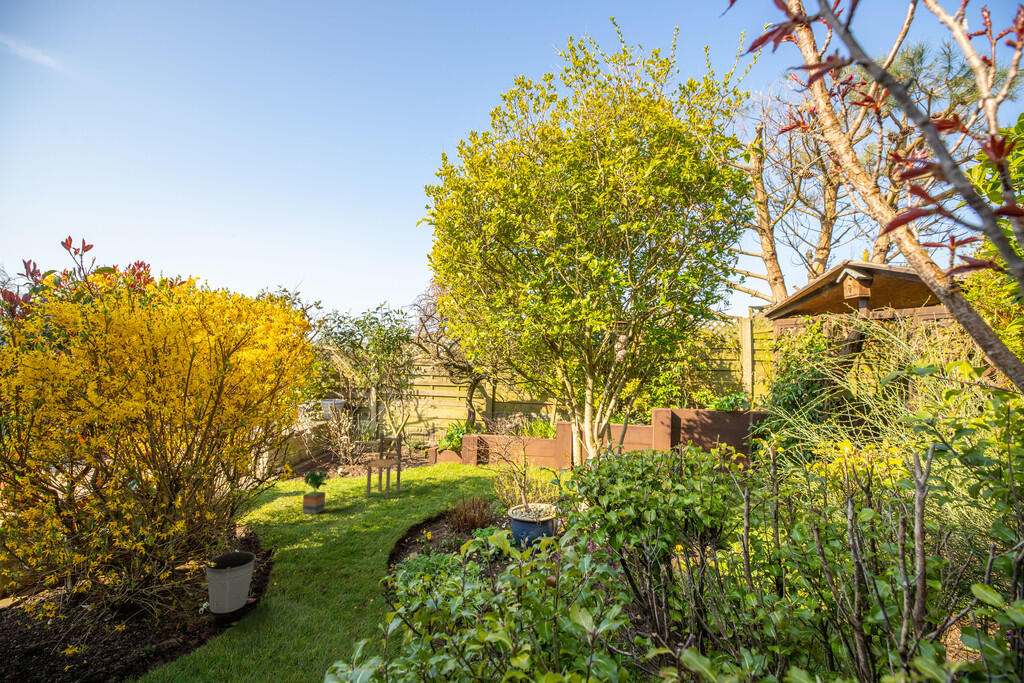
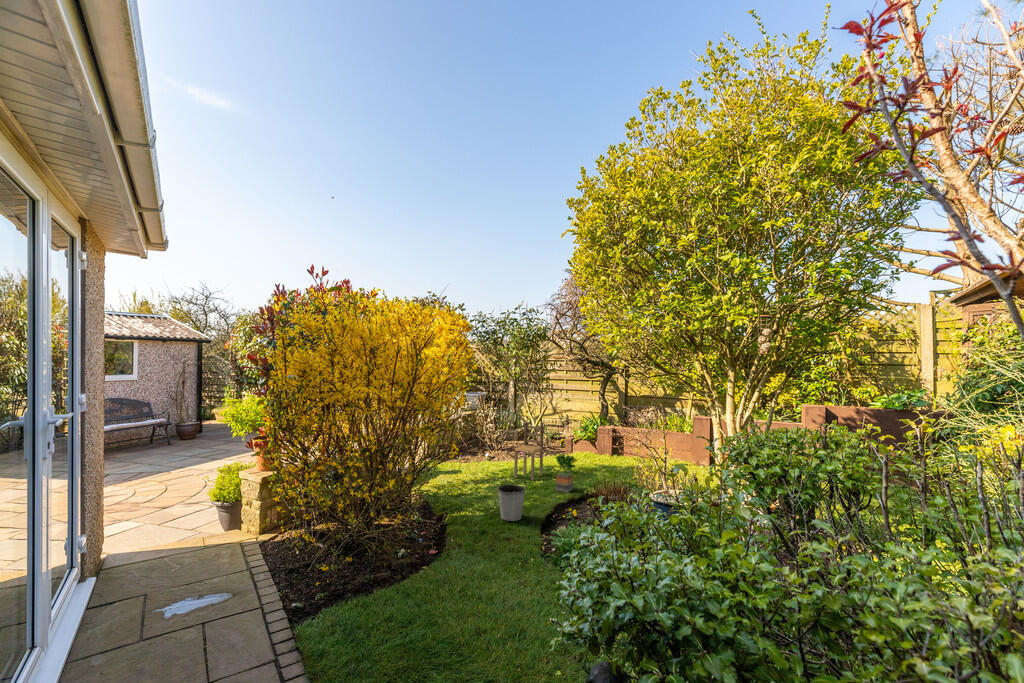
potted tree: present [303,471,330,514] -> present [556,455,577,492]
bucket: present [202,550,256,613] -> present [498,484,526,521]

